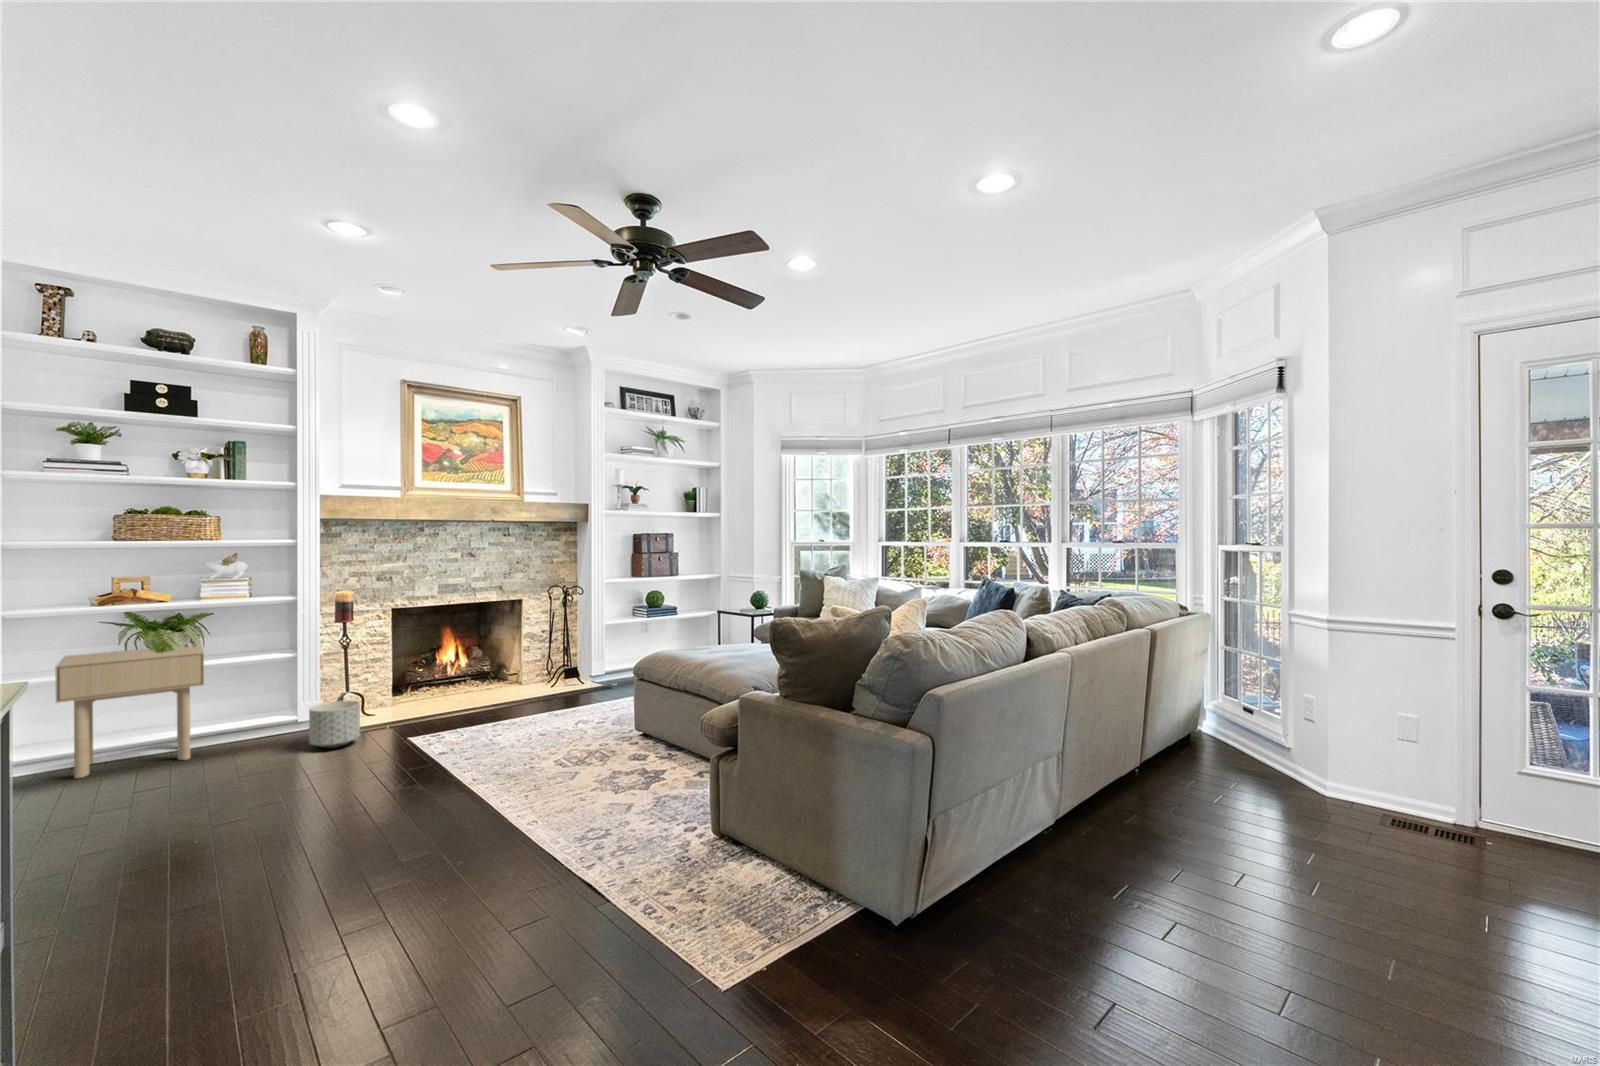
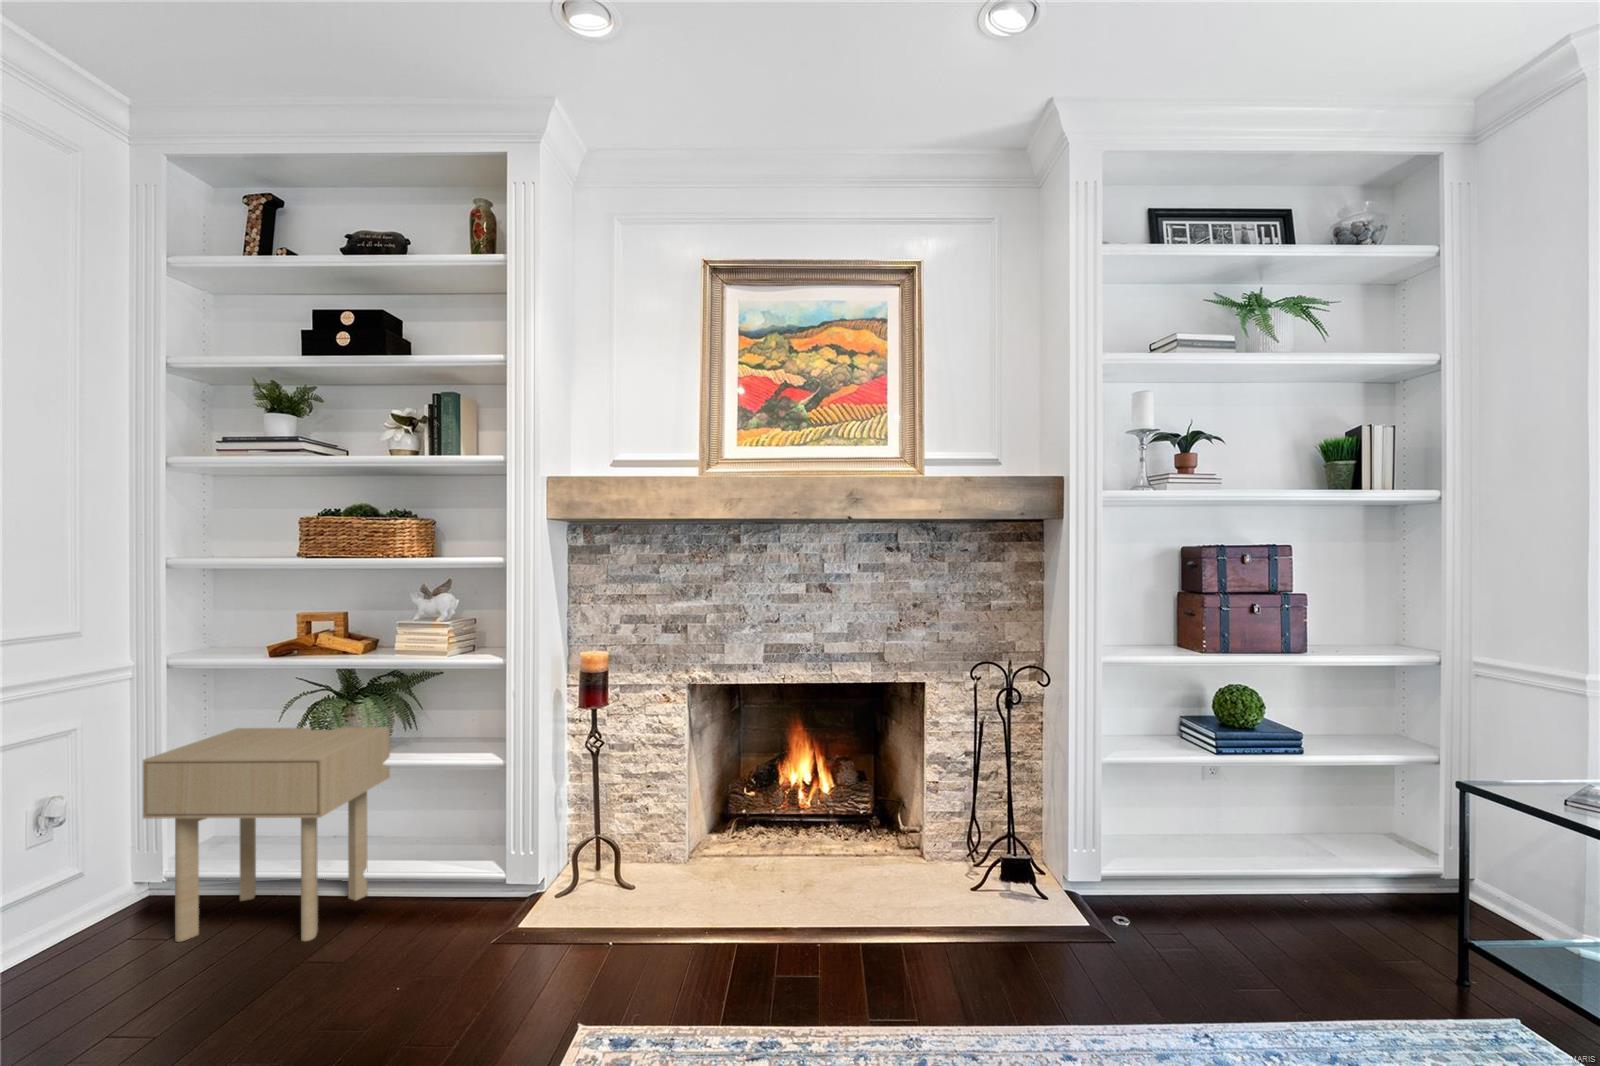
planter: present [309,700,360,748] -> none [420,889,516,1006]

